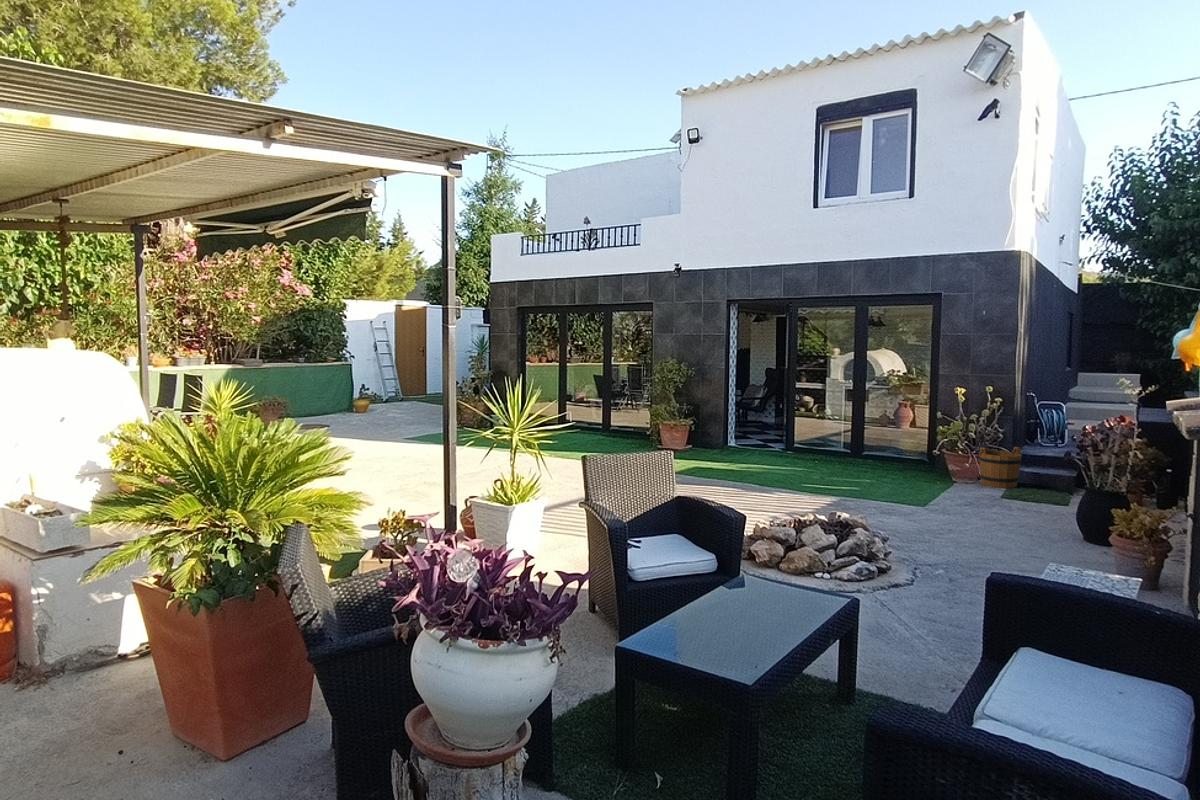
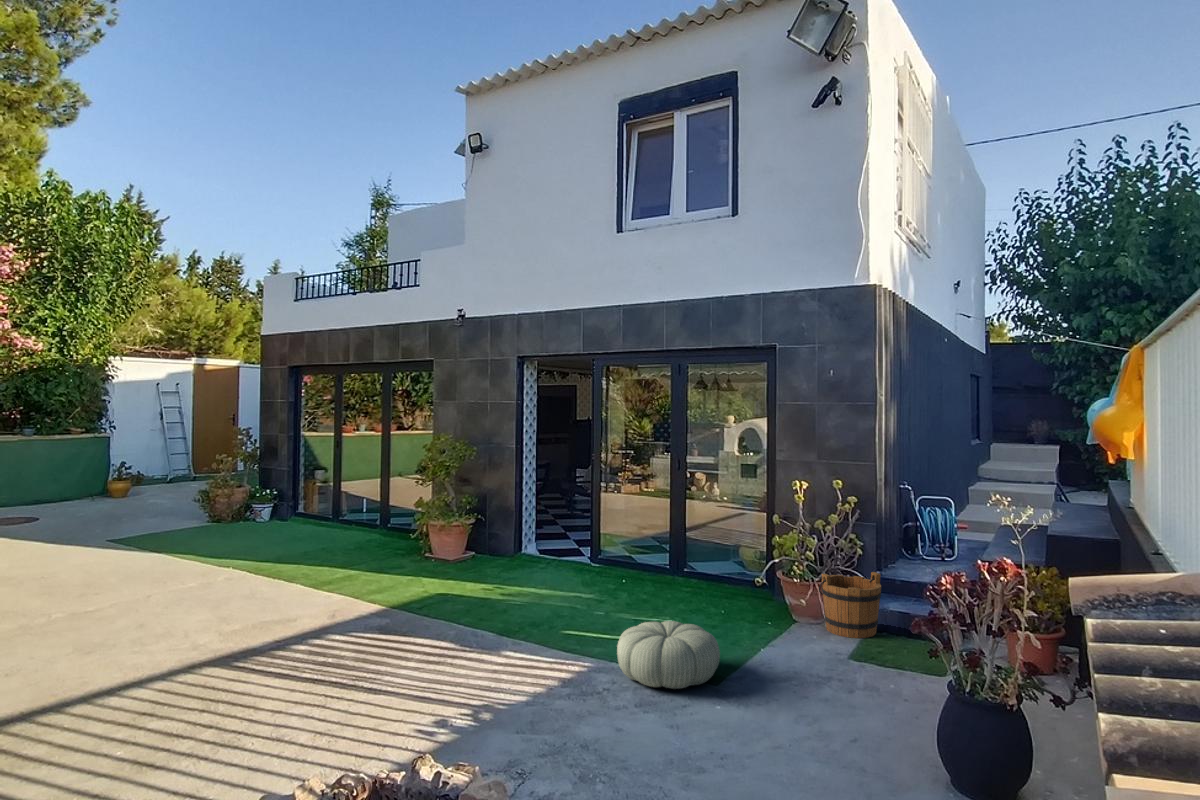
pouf: none [863,470,930,504] -> present [617,621,720,689]

